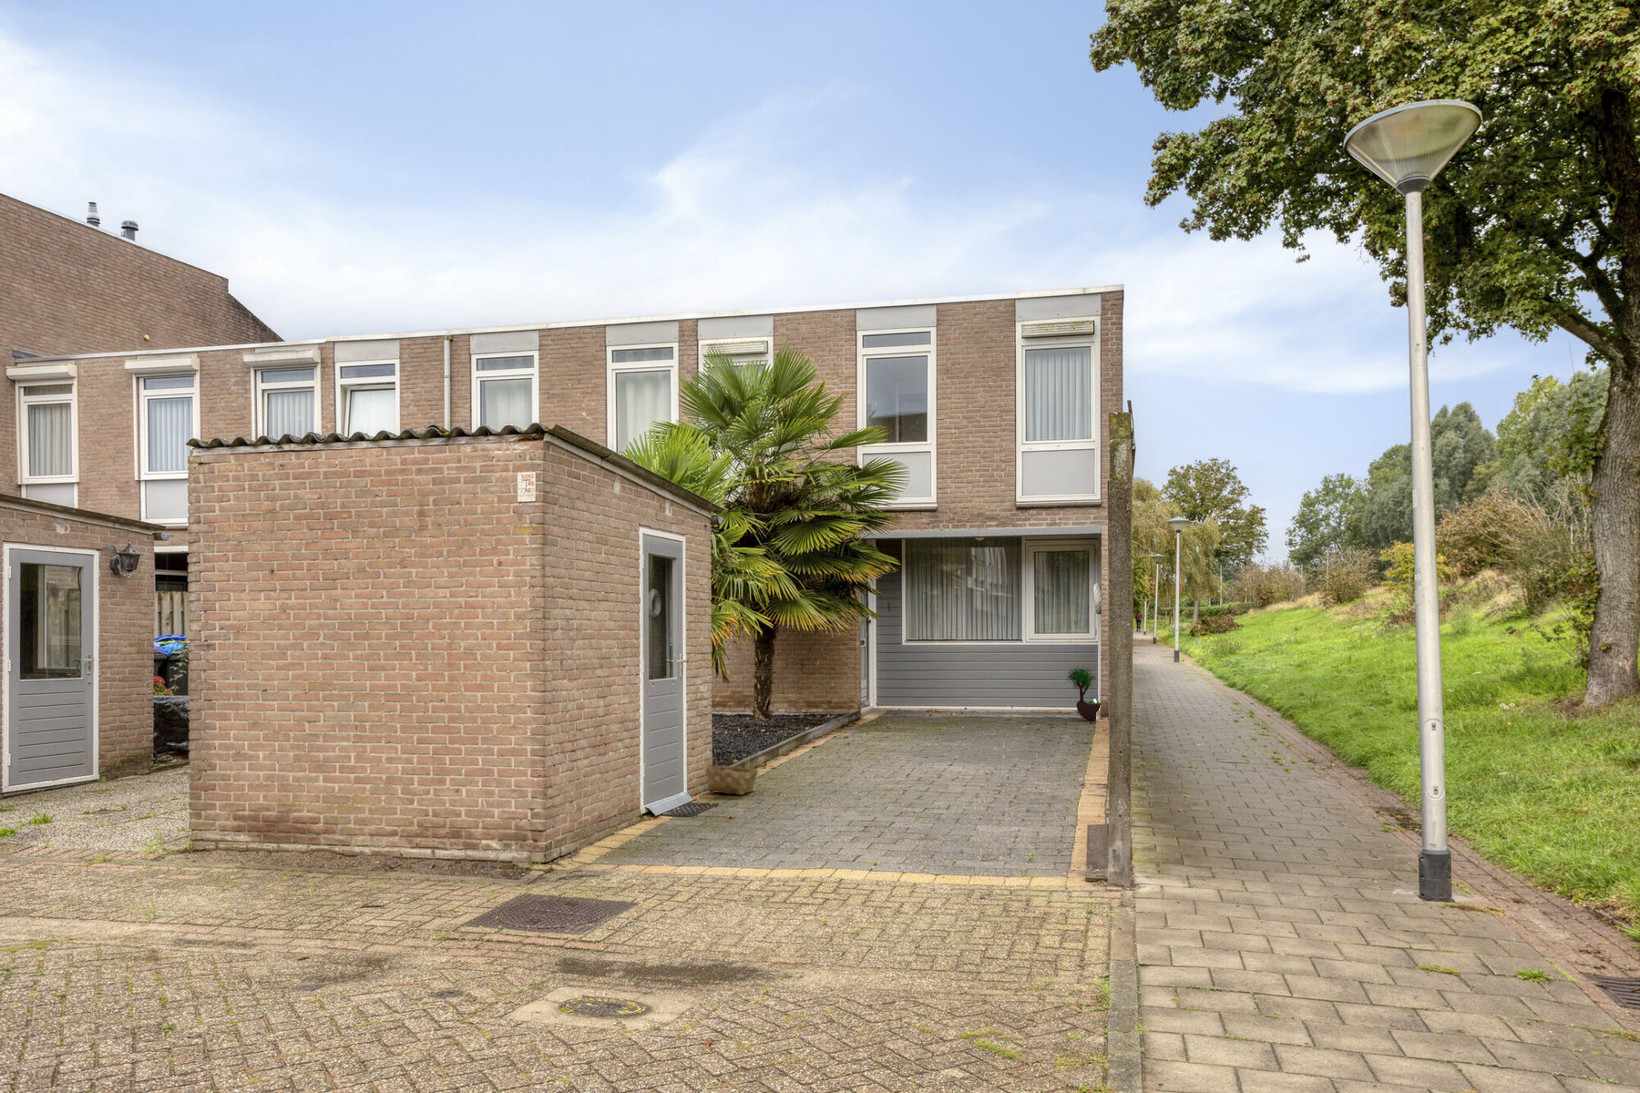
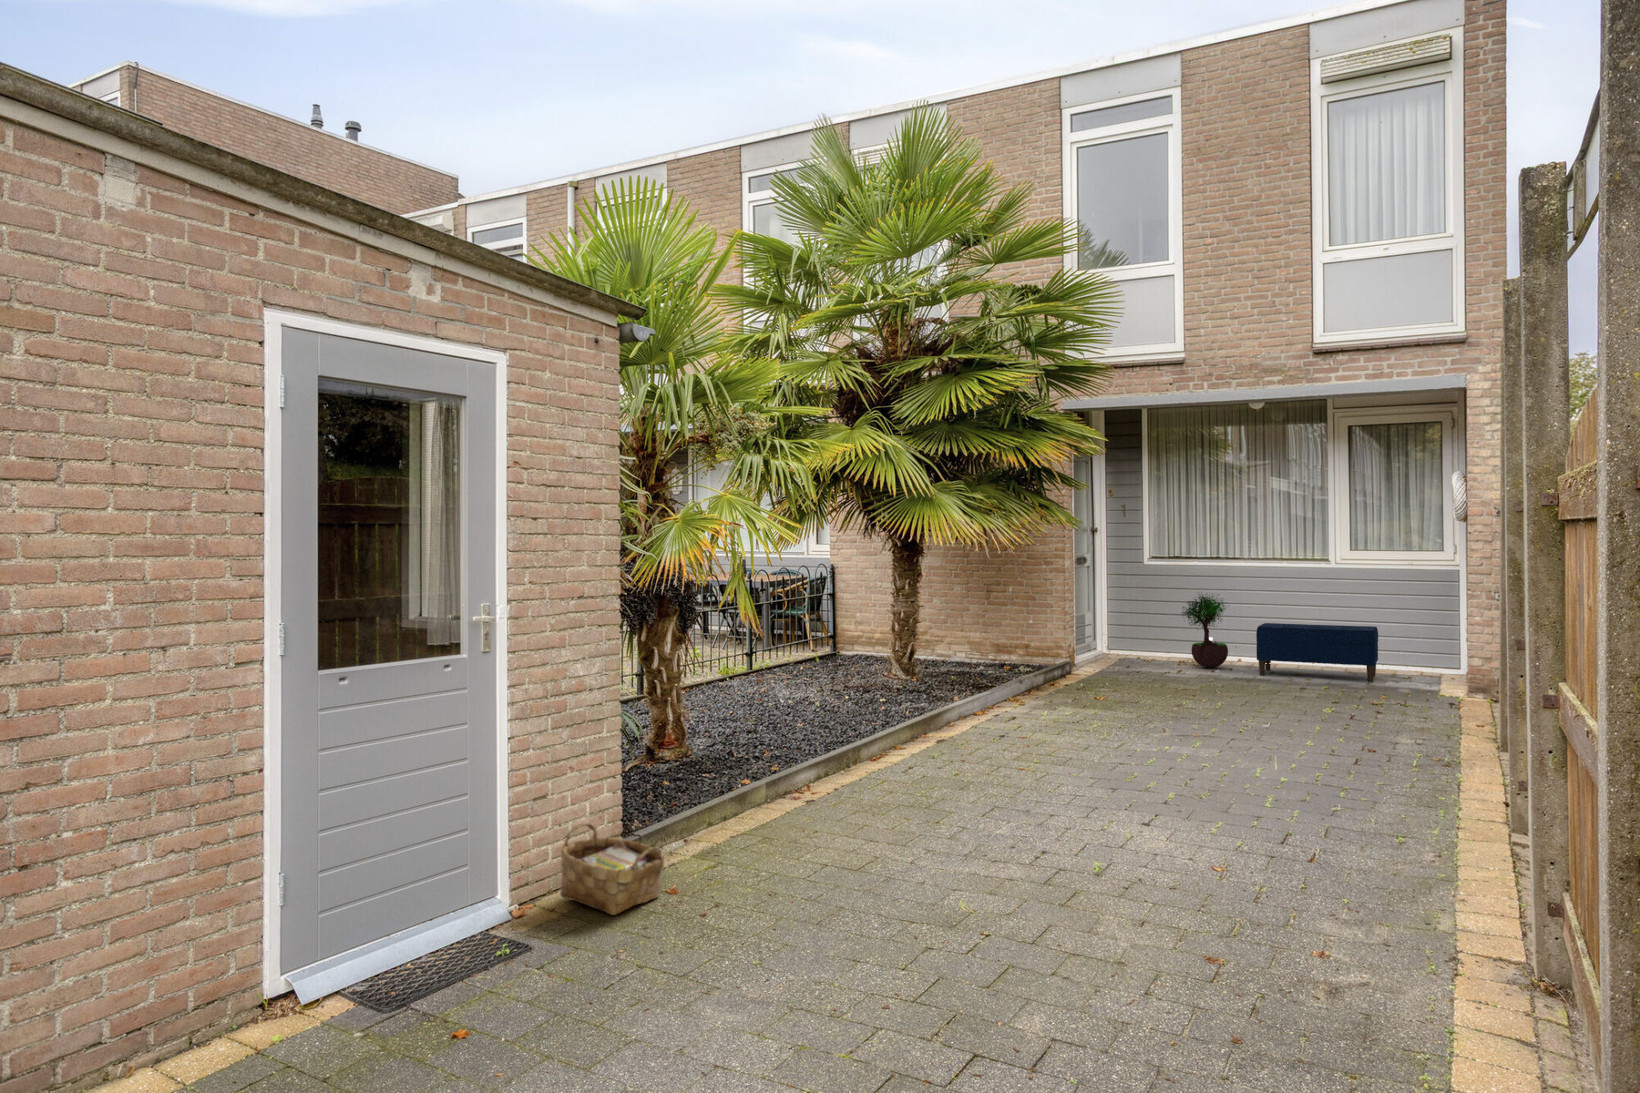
potted tree: present [1067,668,1101,720] -> present [1182,594,1228,668]
bench: none [983,684,1056,719] -> present [1256,623,1378,682]

